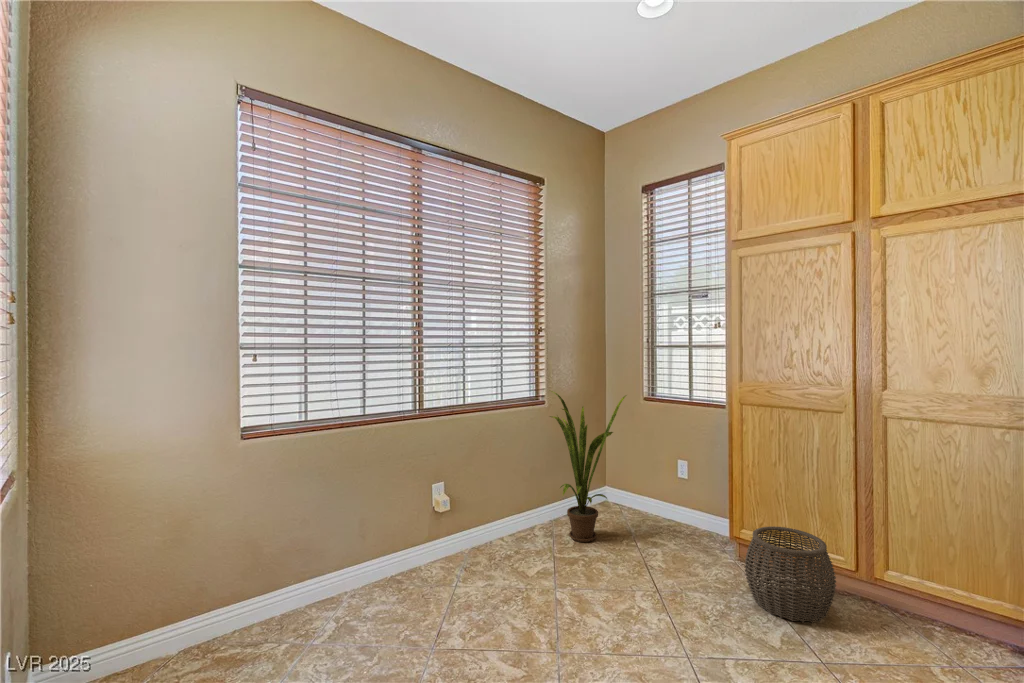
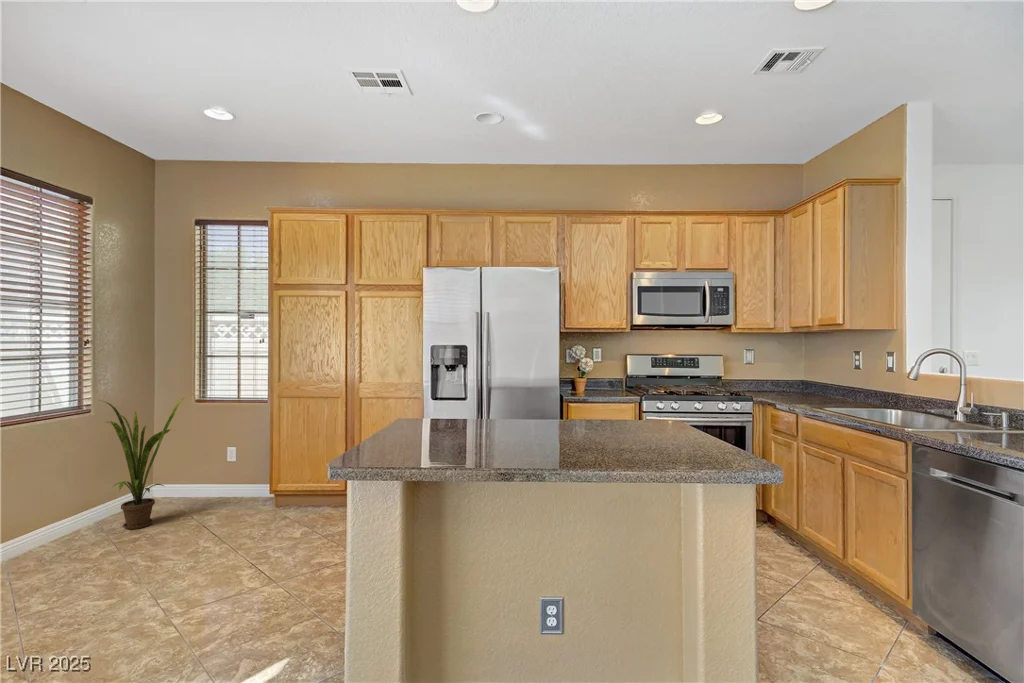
woven basket: present [745,526,836,623] -> none [280,471,333,524]

